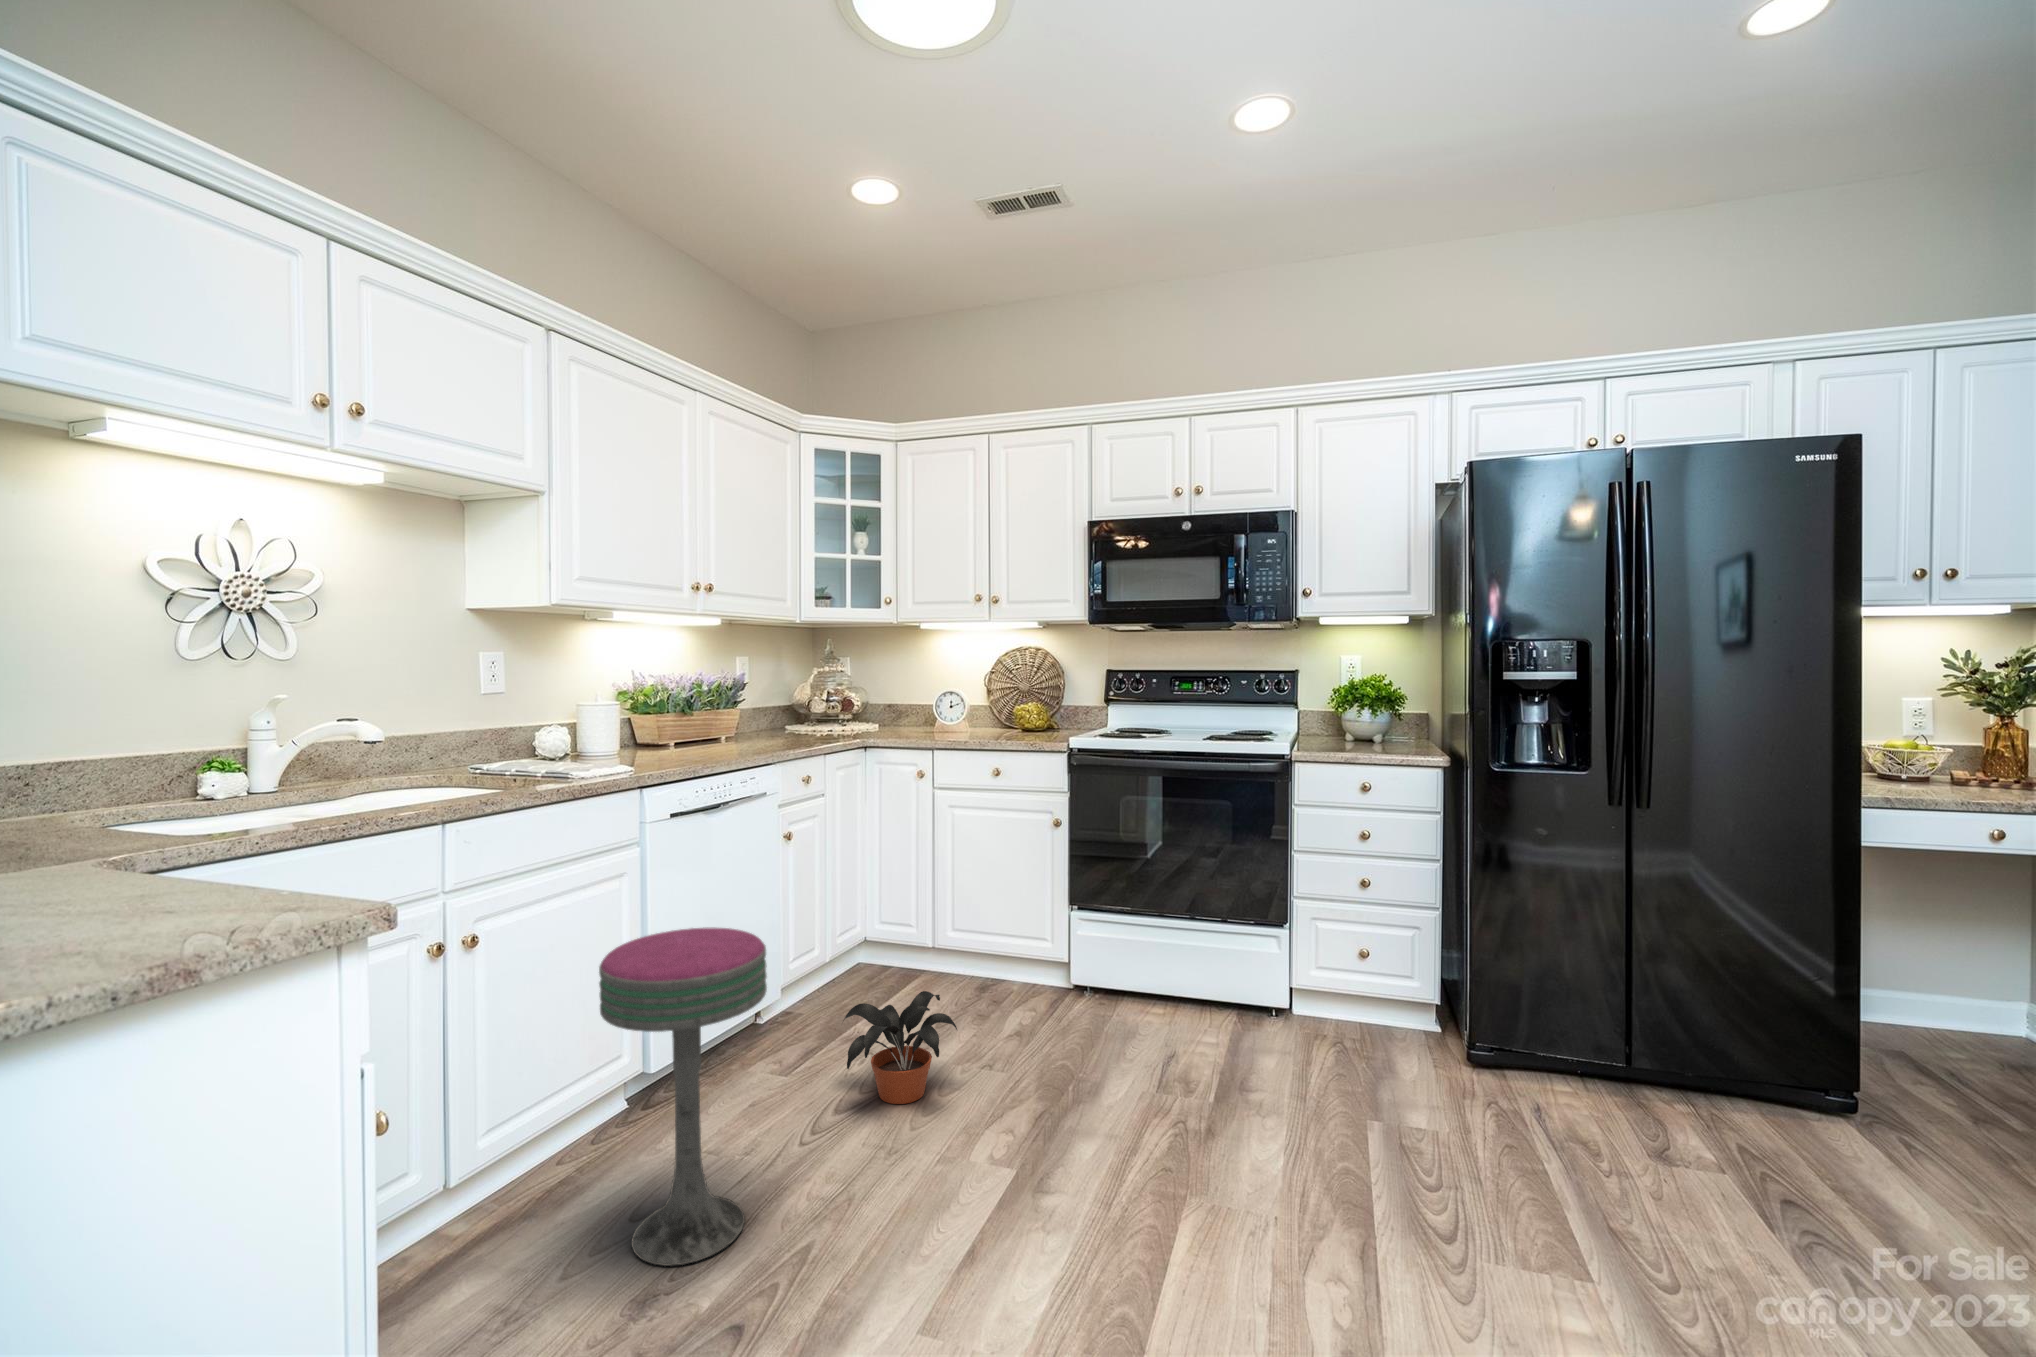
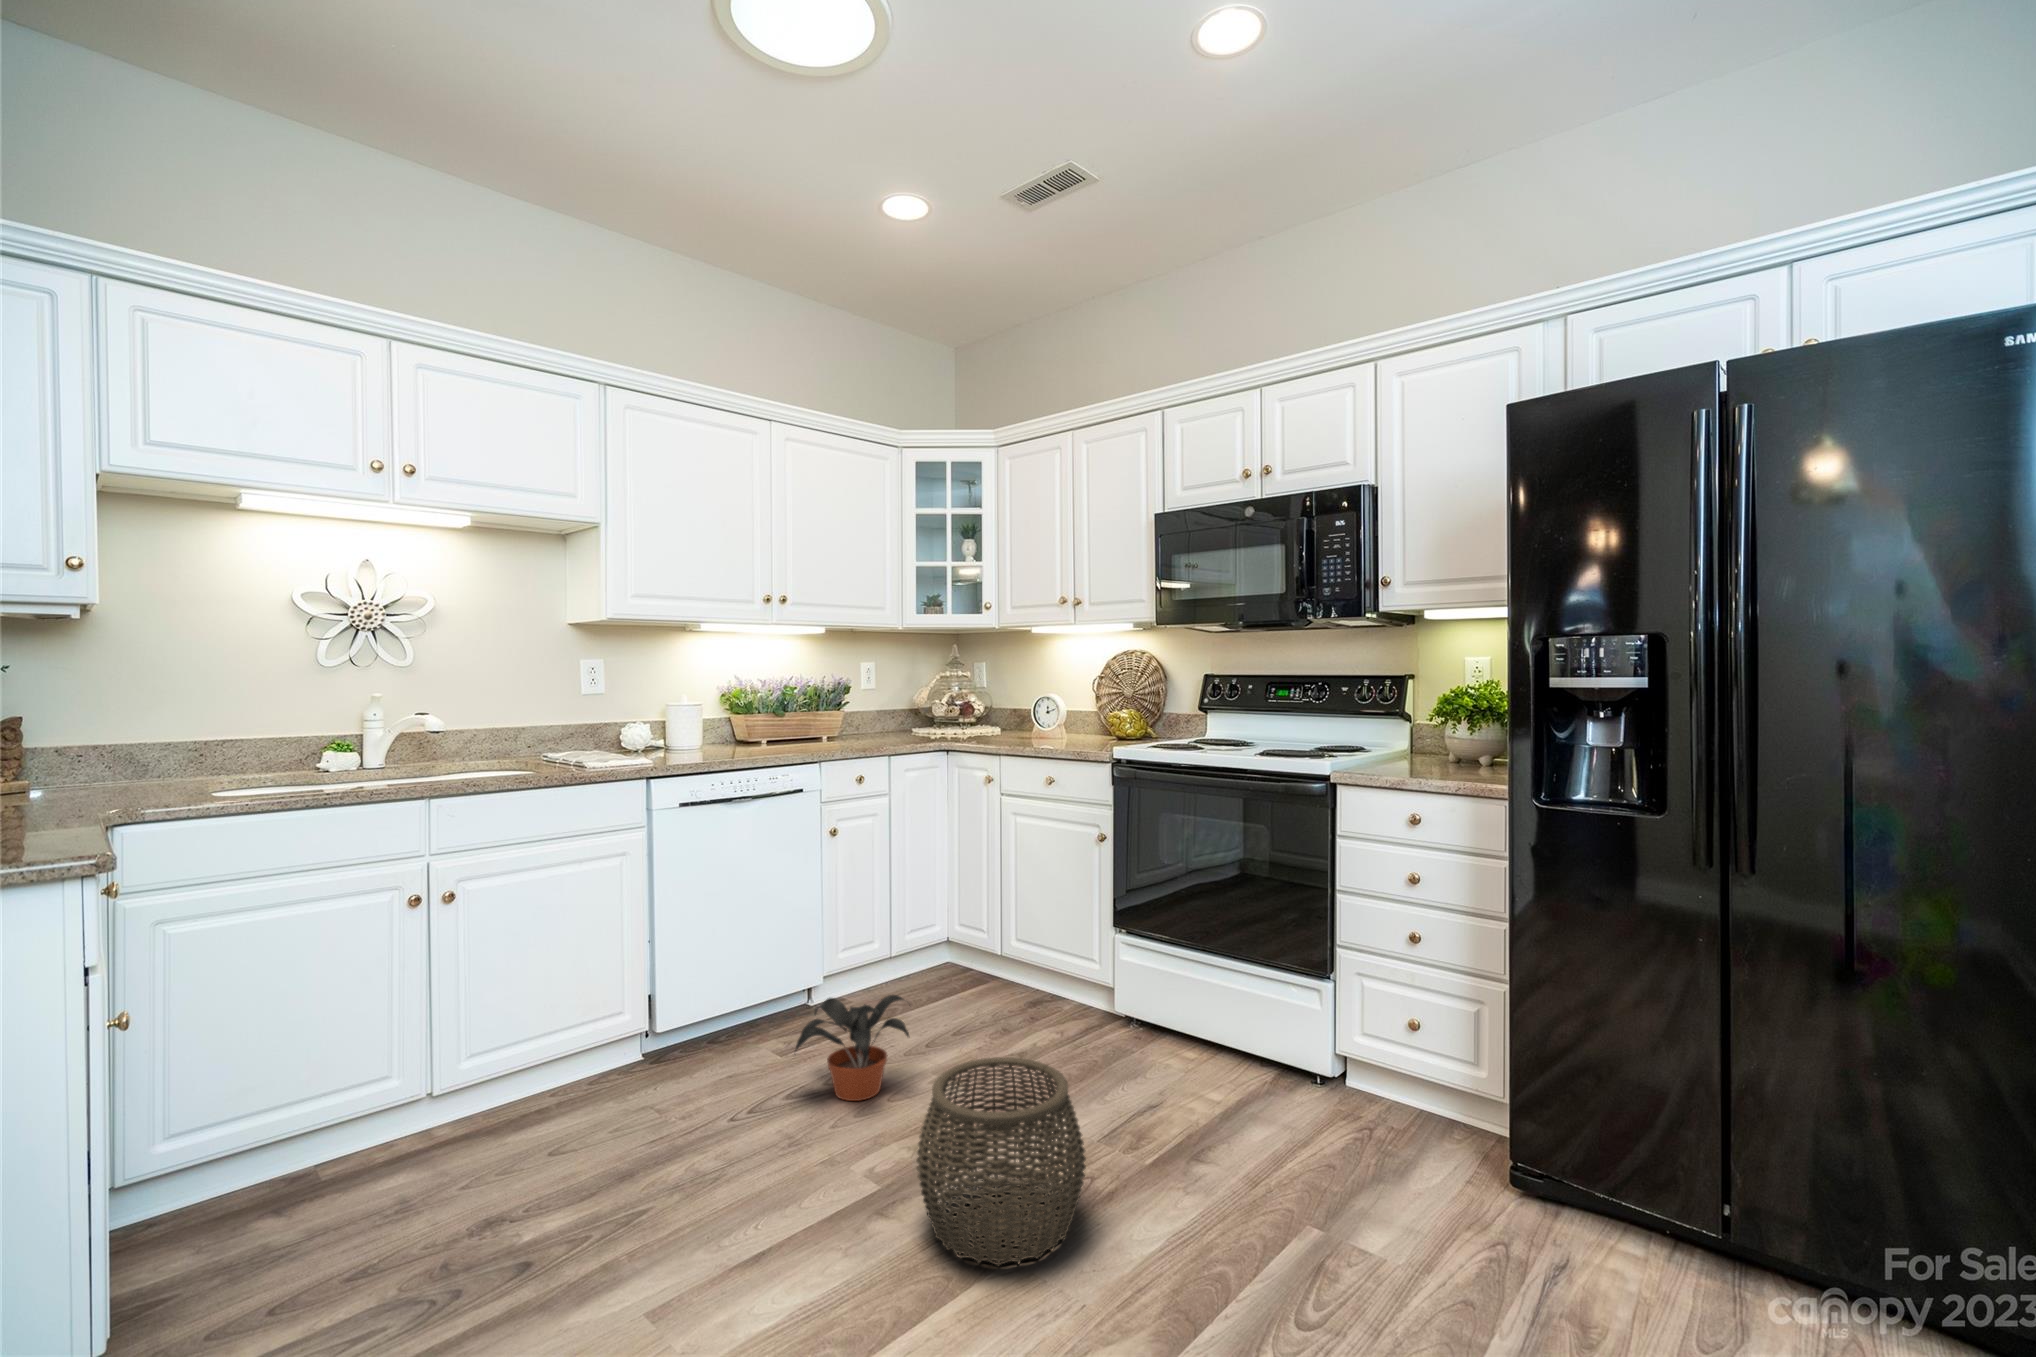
bar stool: present [599,928,767,1266] -> none [503,903,656,1193]
woven basket: none [1080,1024,1239,1215] -> present [916,1057,1086,1266]

